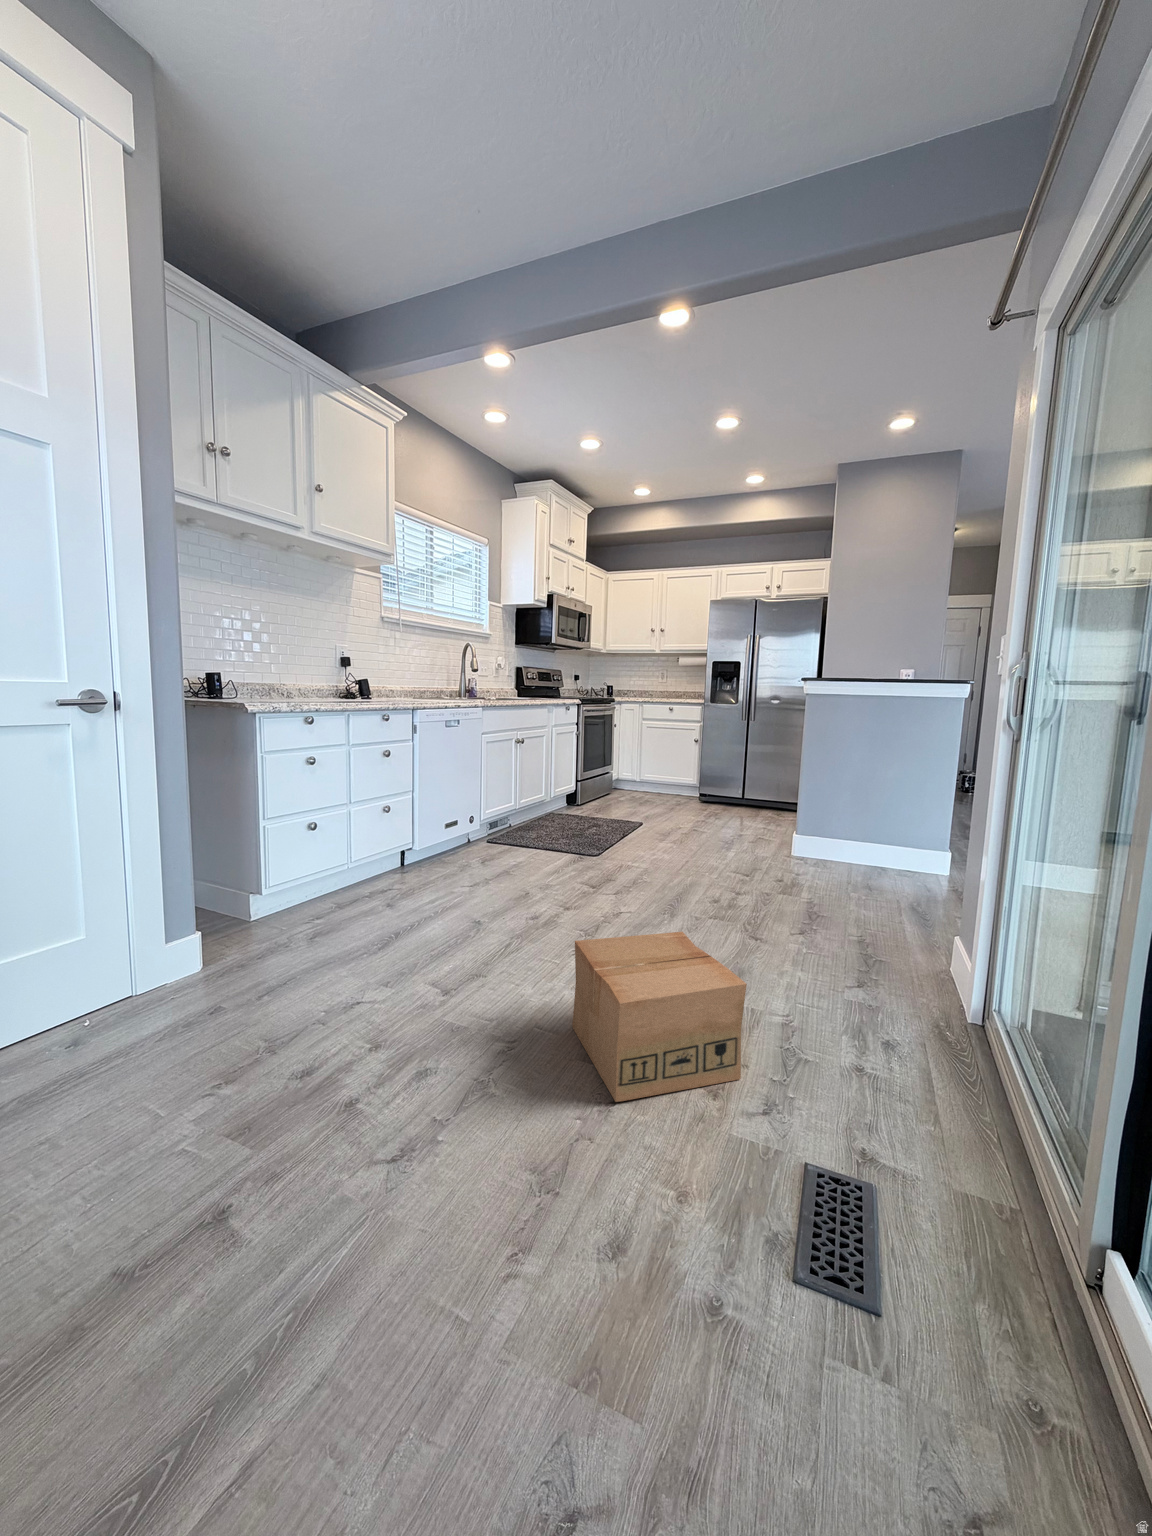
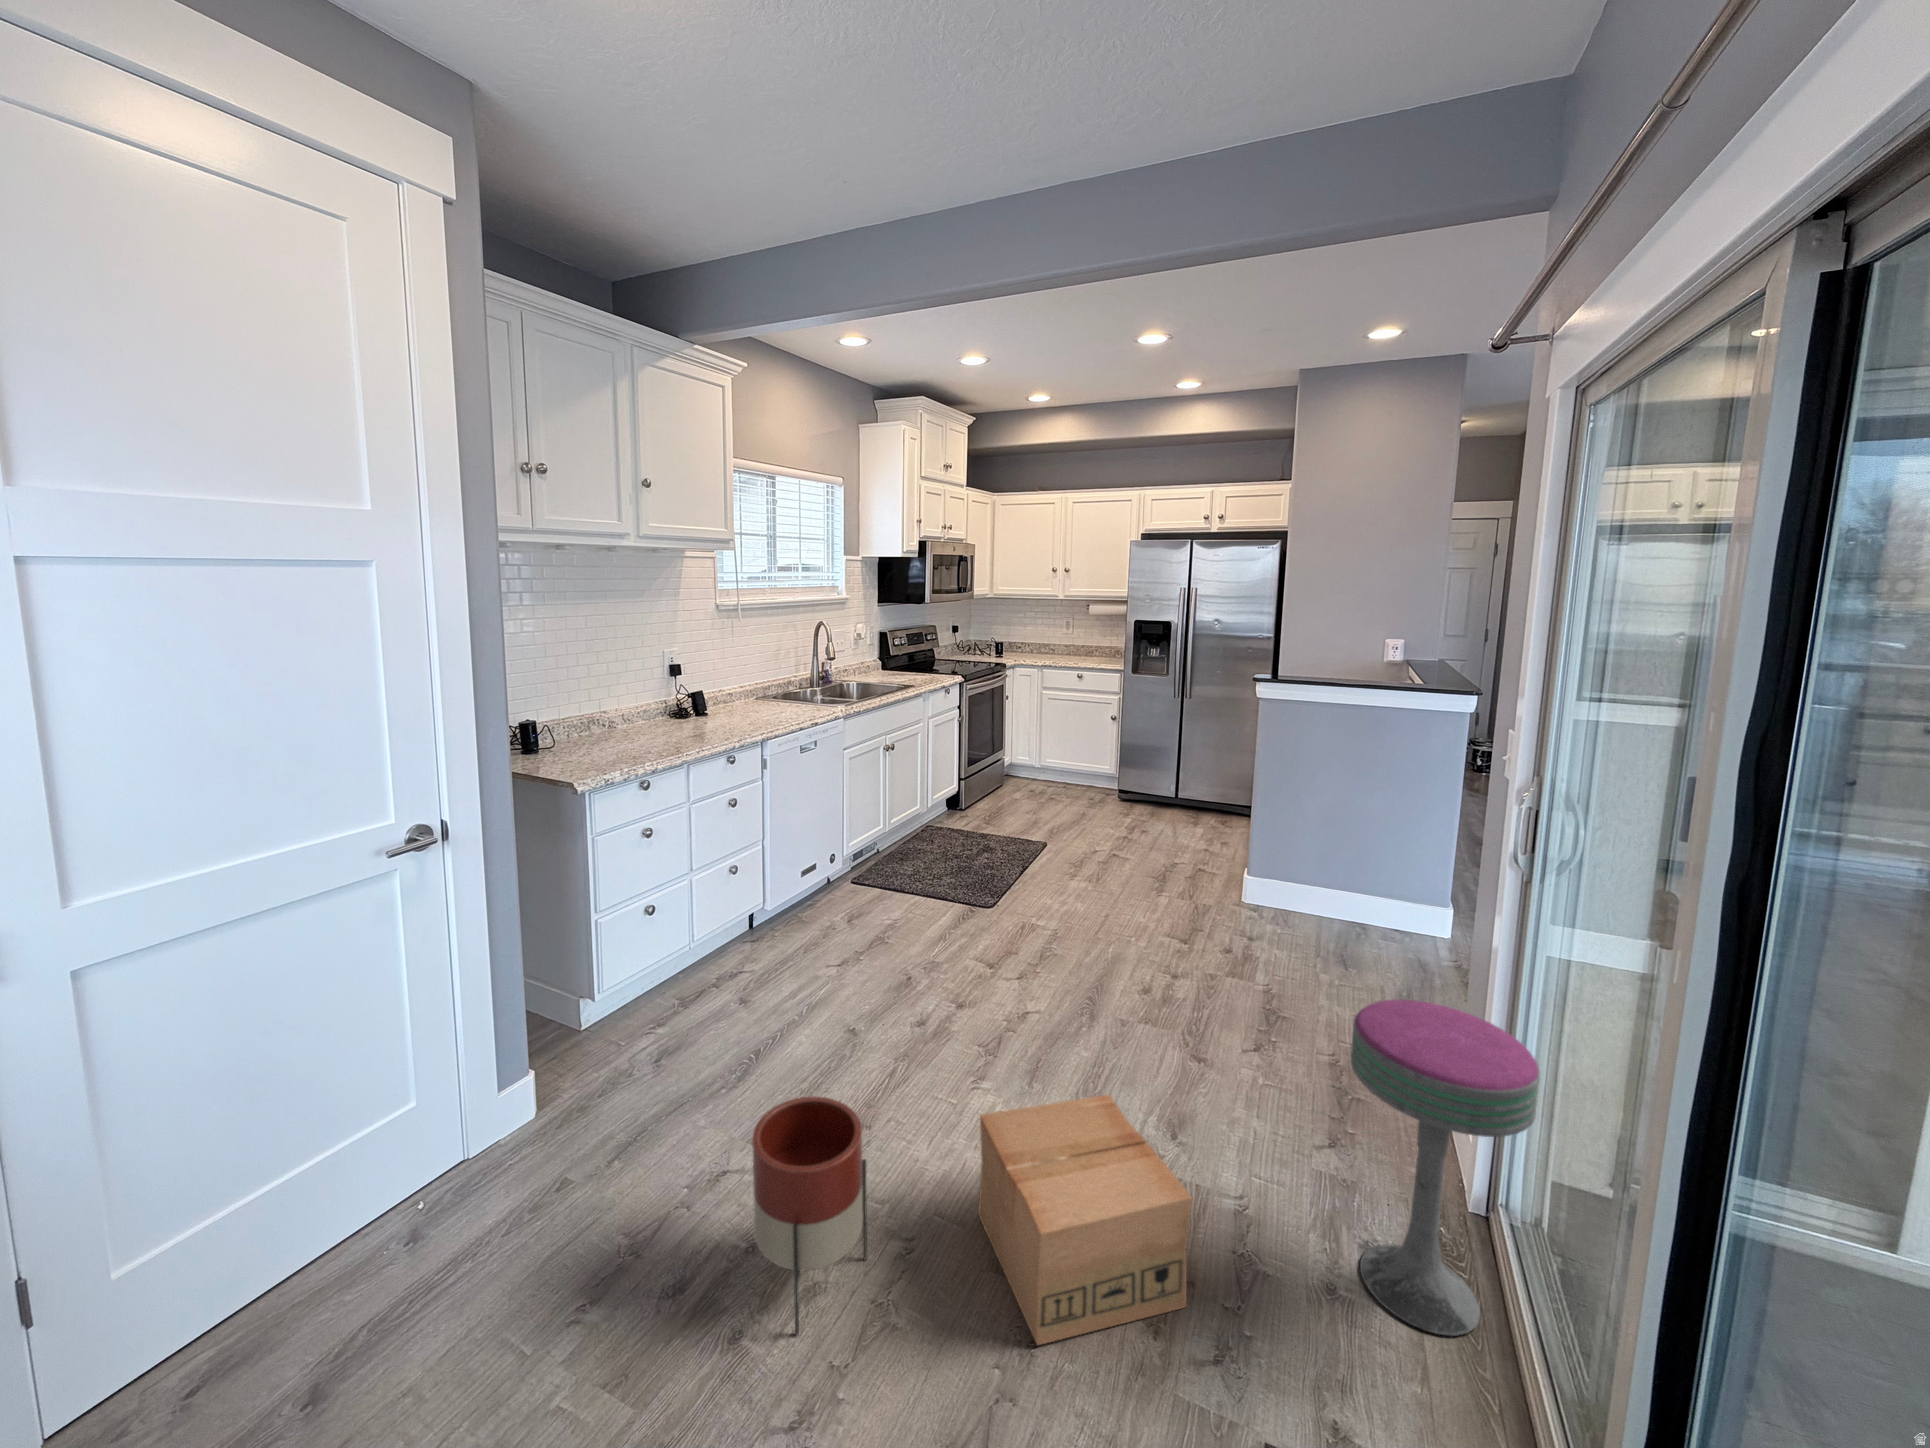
bar stool: none [876,839,1026,1093] -> present [1351,999,1540,1336]
planter: none [377,918,477,1099] -> present [752,1097,867,1335]

